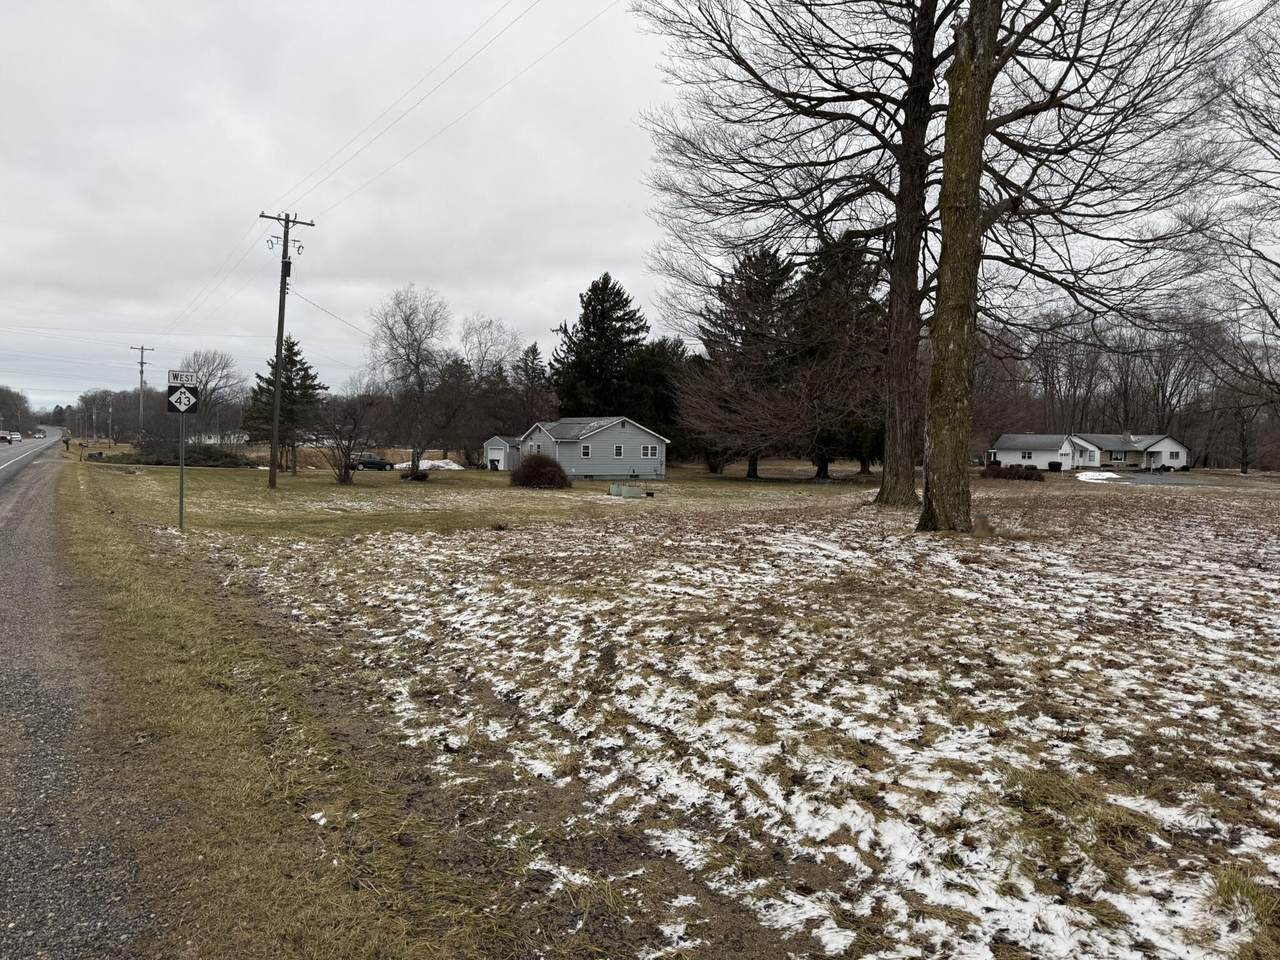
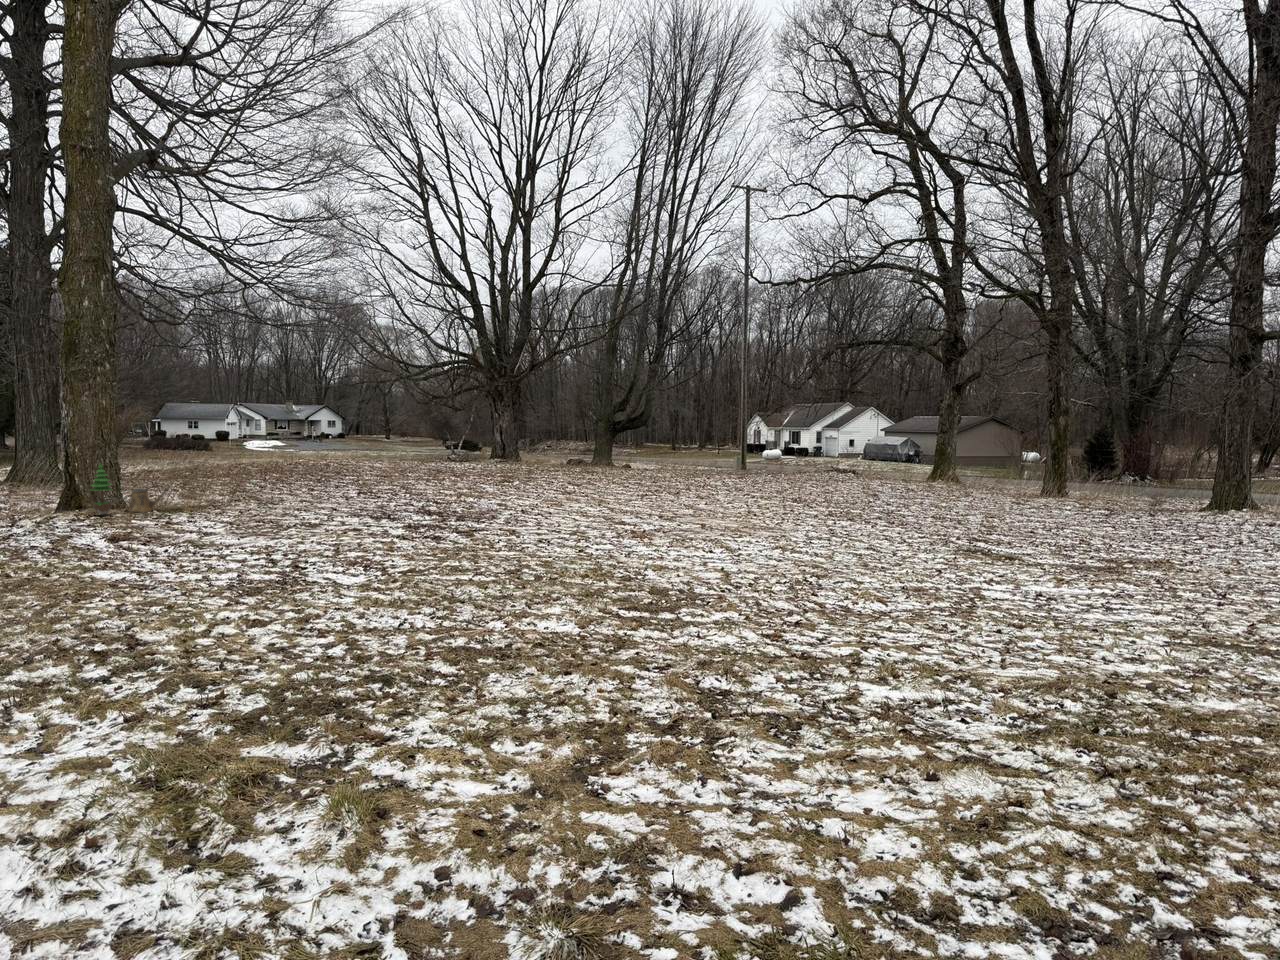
potted tree: none [940,489,959,538] -> present [92,464,112,515]

